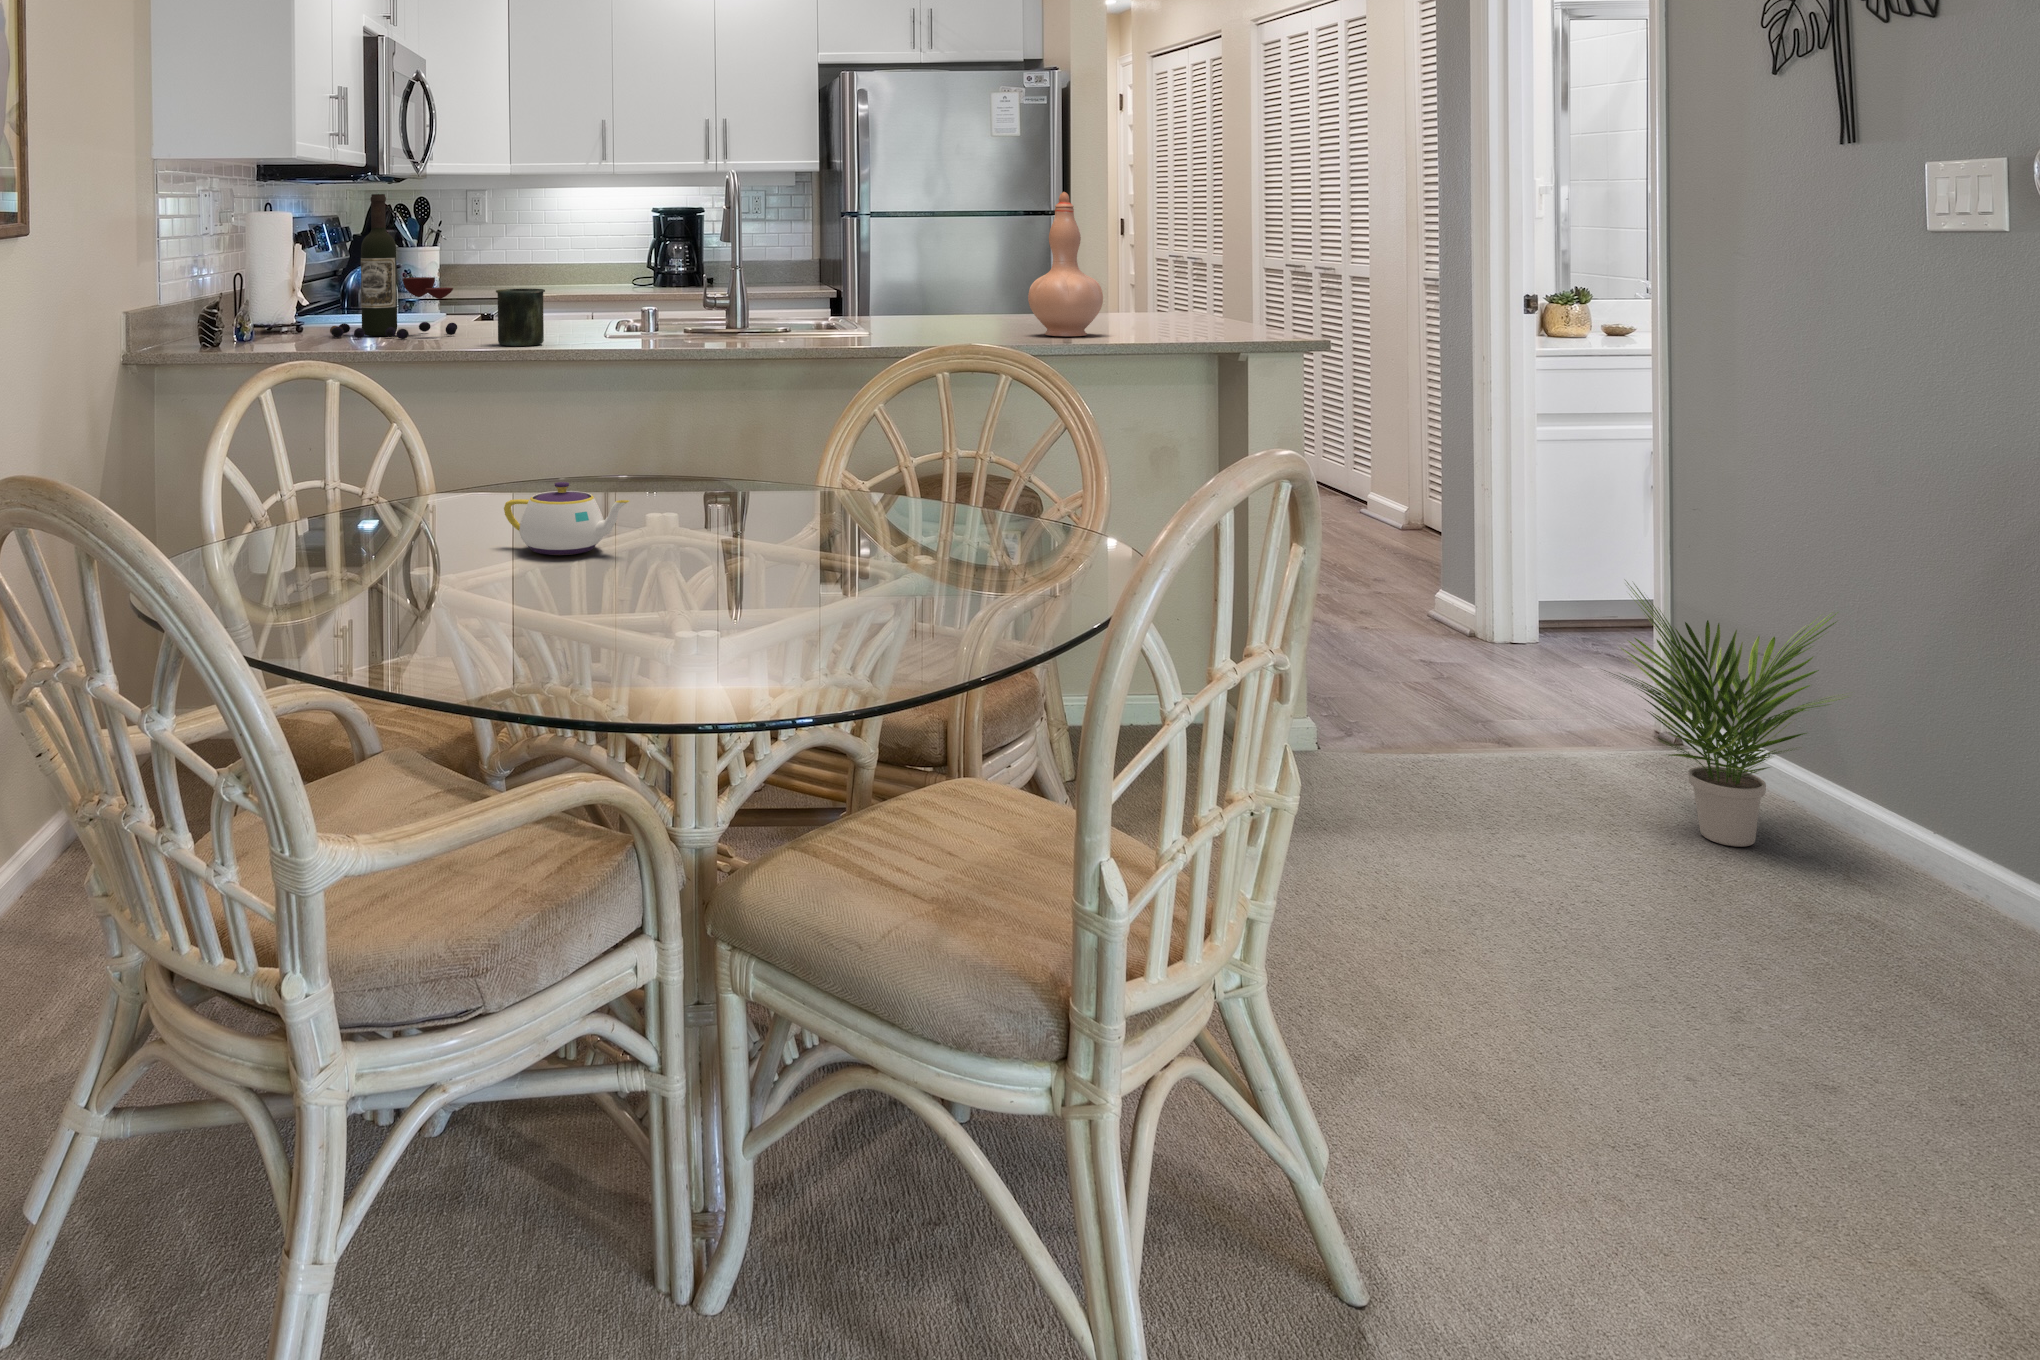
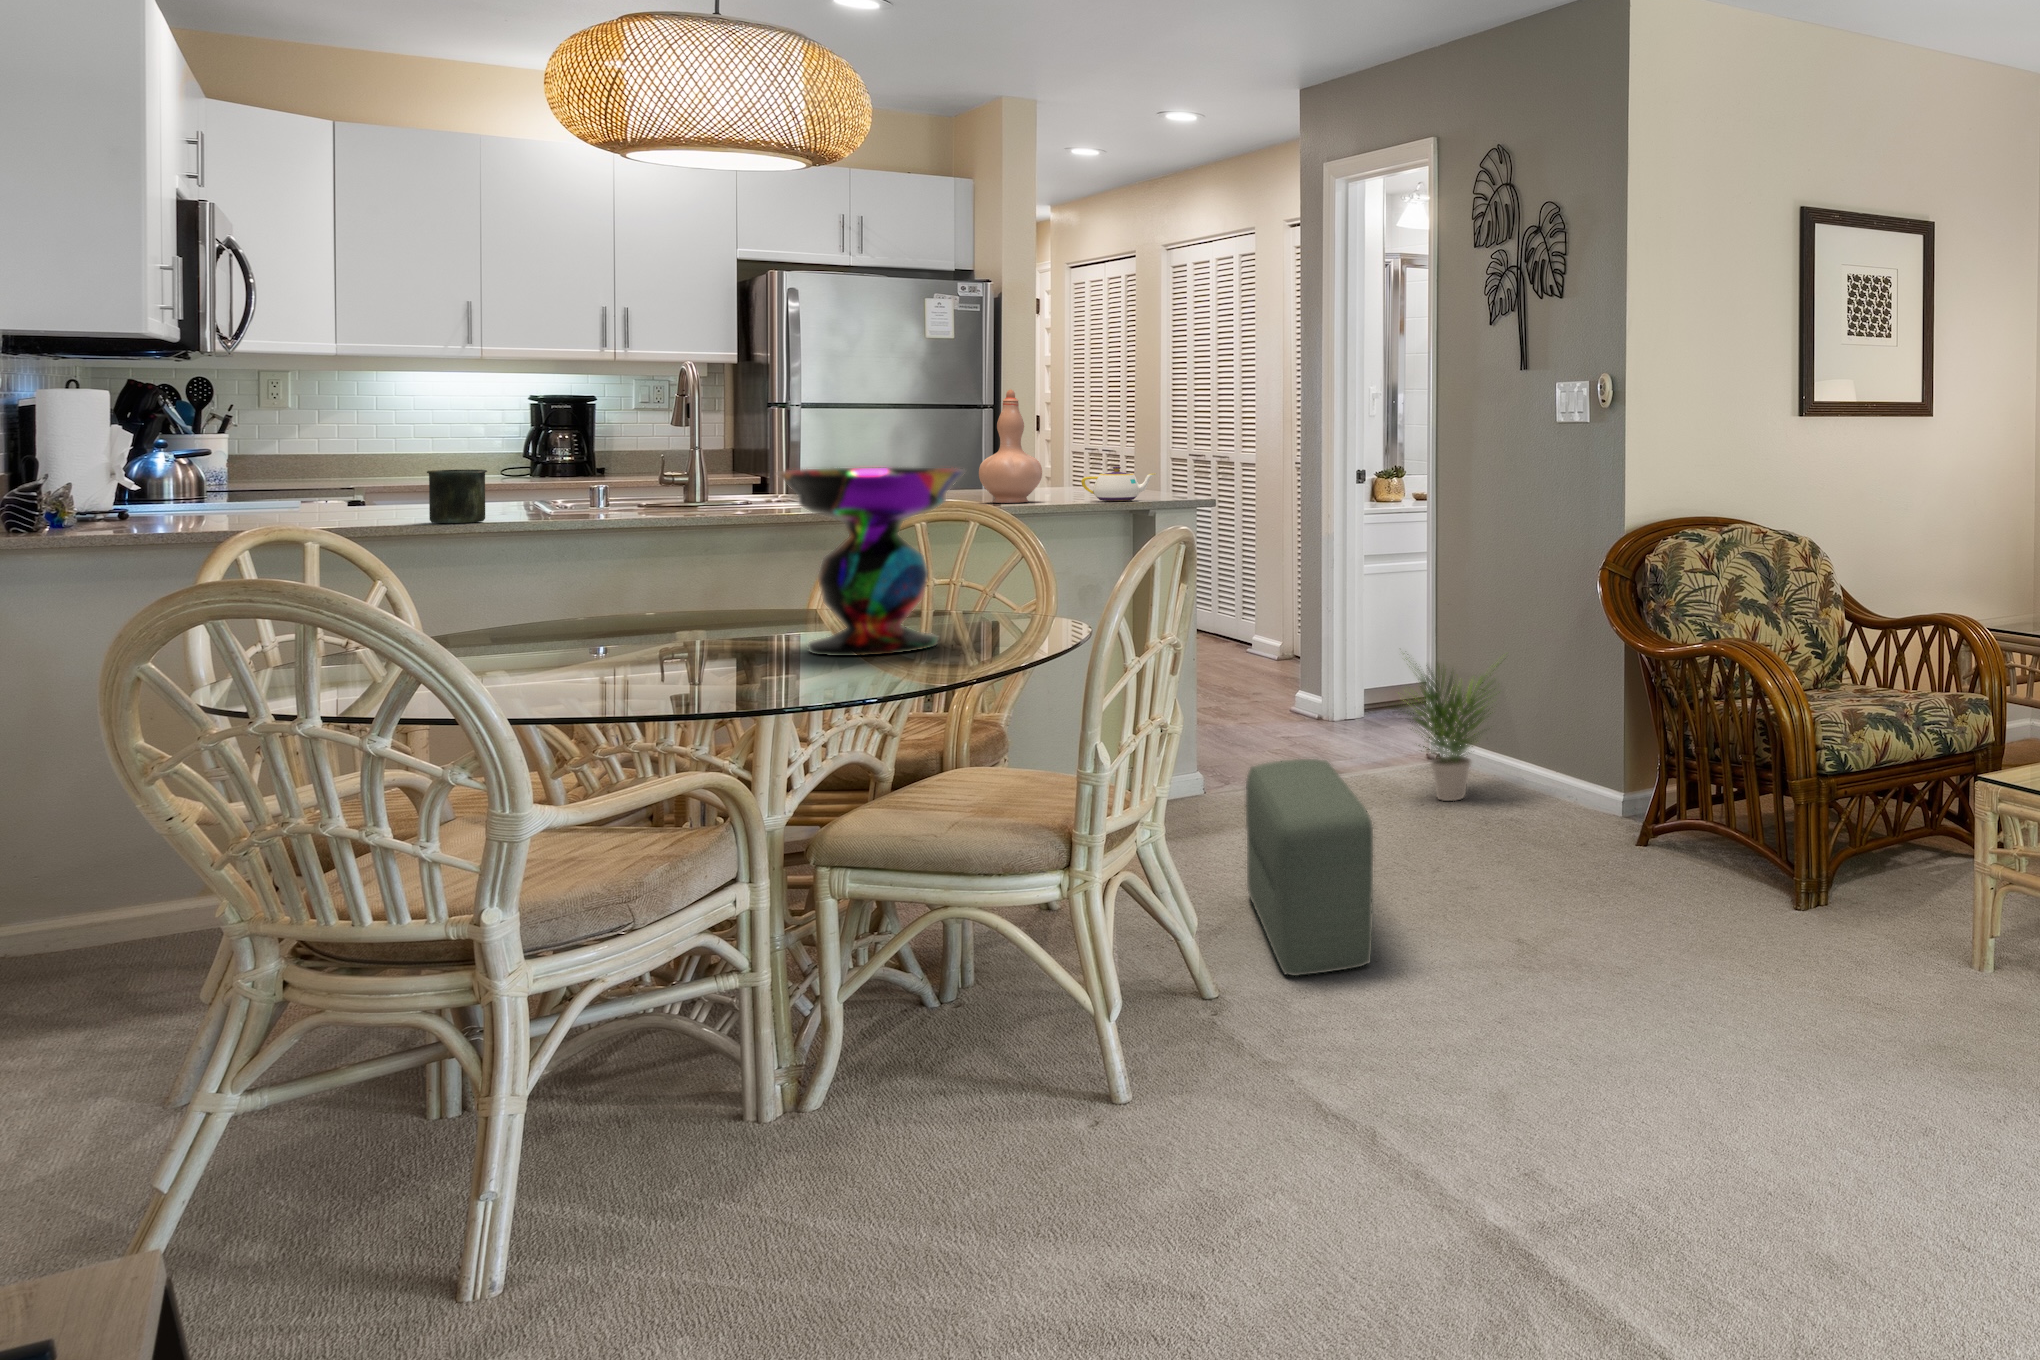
wine bottle: present [330,194,457,339] -> none [167,375,356,525]
decorative bowl: none [742,303,978,578] -> present [777,467,965,656]
teapot: present [504,482,629,555] -> present [1081,467,1155,501]
pouf: none [1400,787,1672,1276] -> present [1246,759,1373,976]

